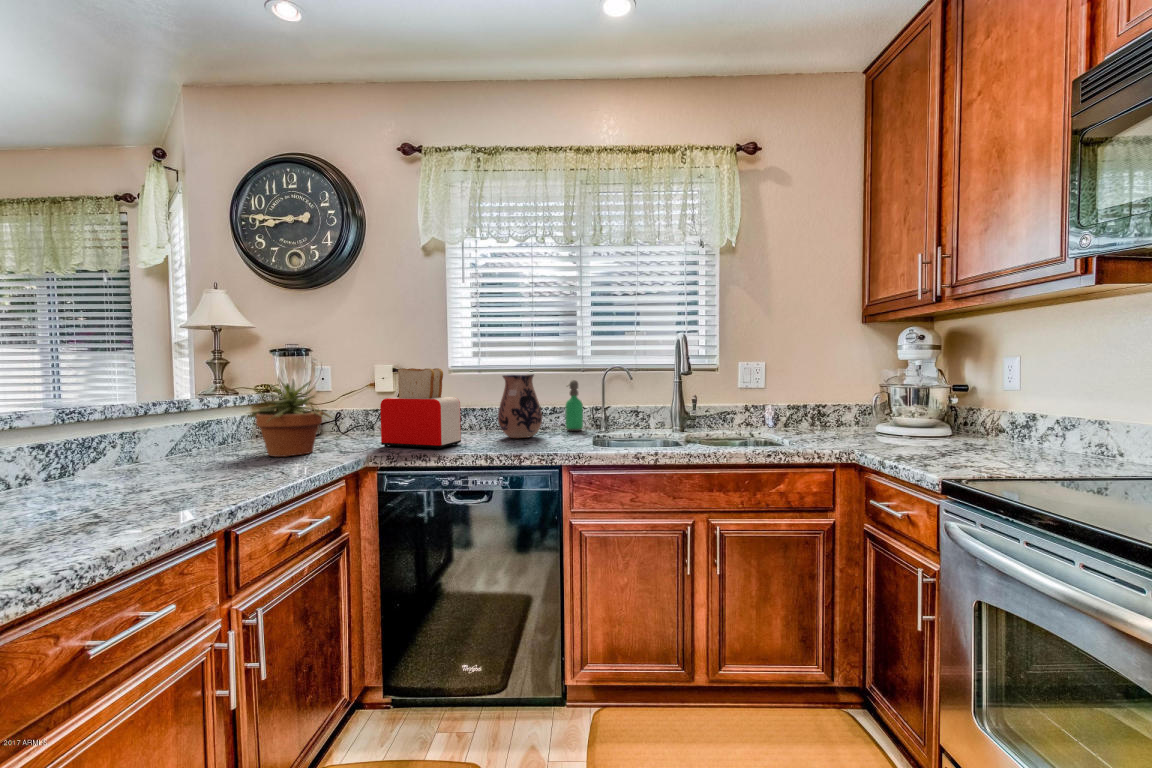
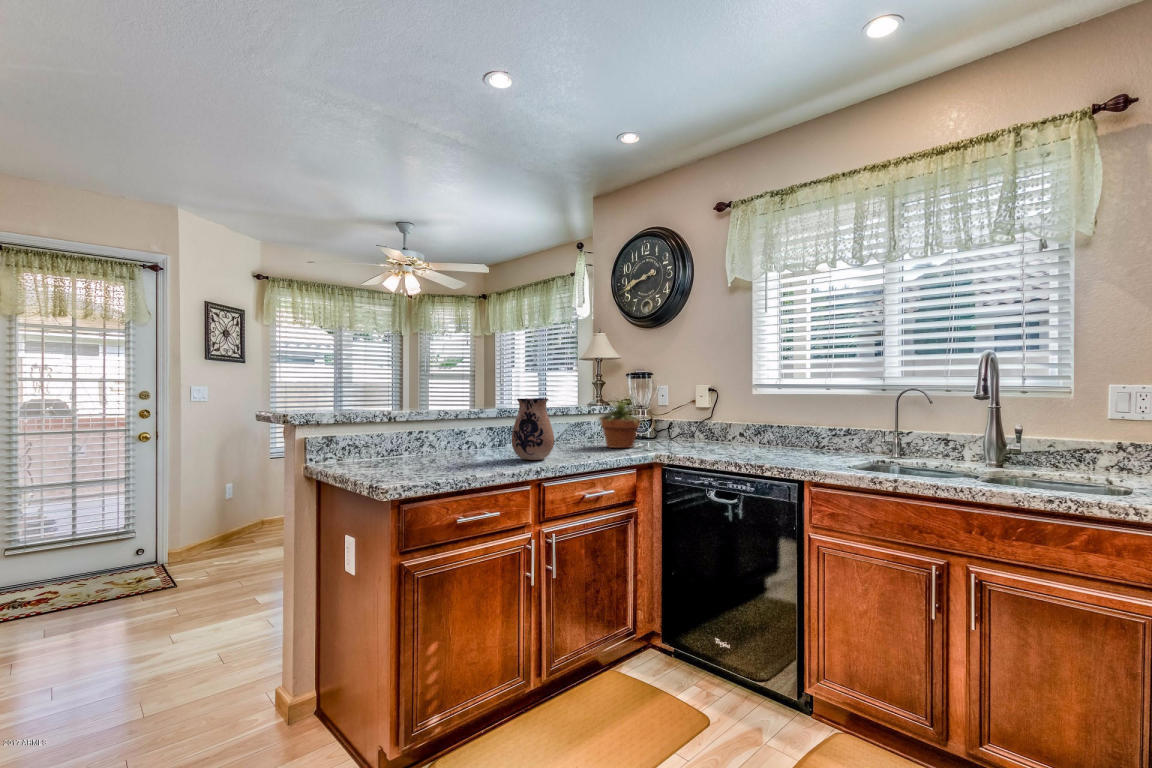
toaster: present [380,368,461,449] -> none [678,389,736,455]
ceramic pitcher: present [498,374,542,438] -> present [512,398,554,460]
soap dispenser: present [565,380,583,431] -> none [855,403,878,456]

